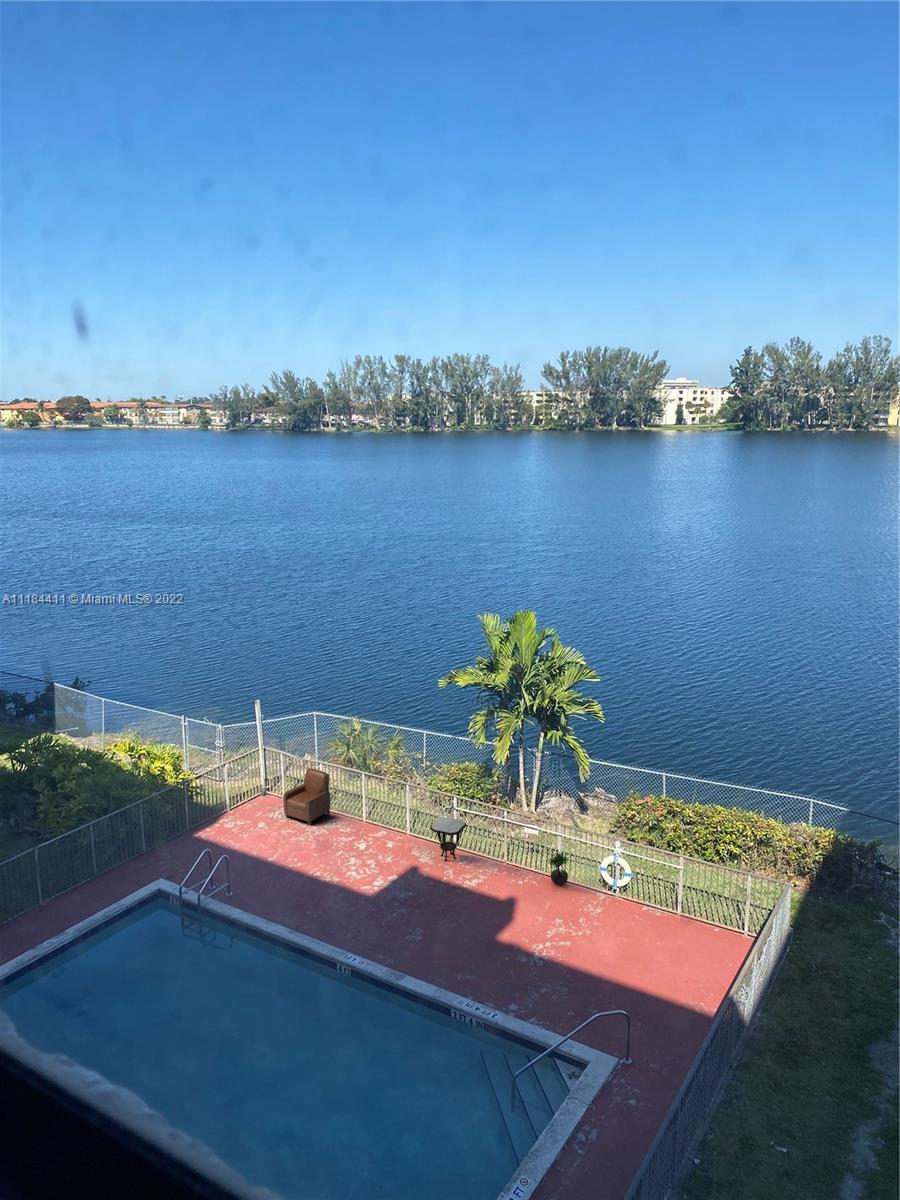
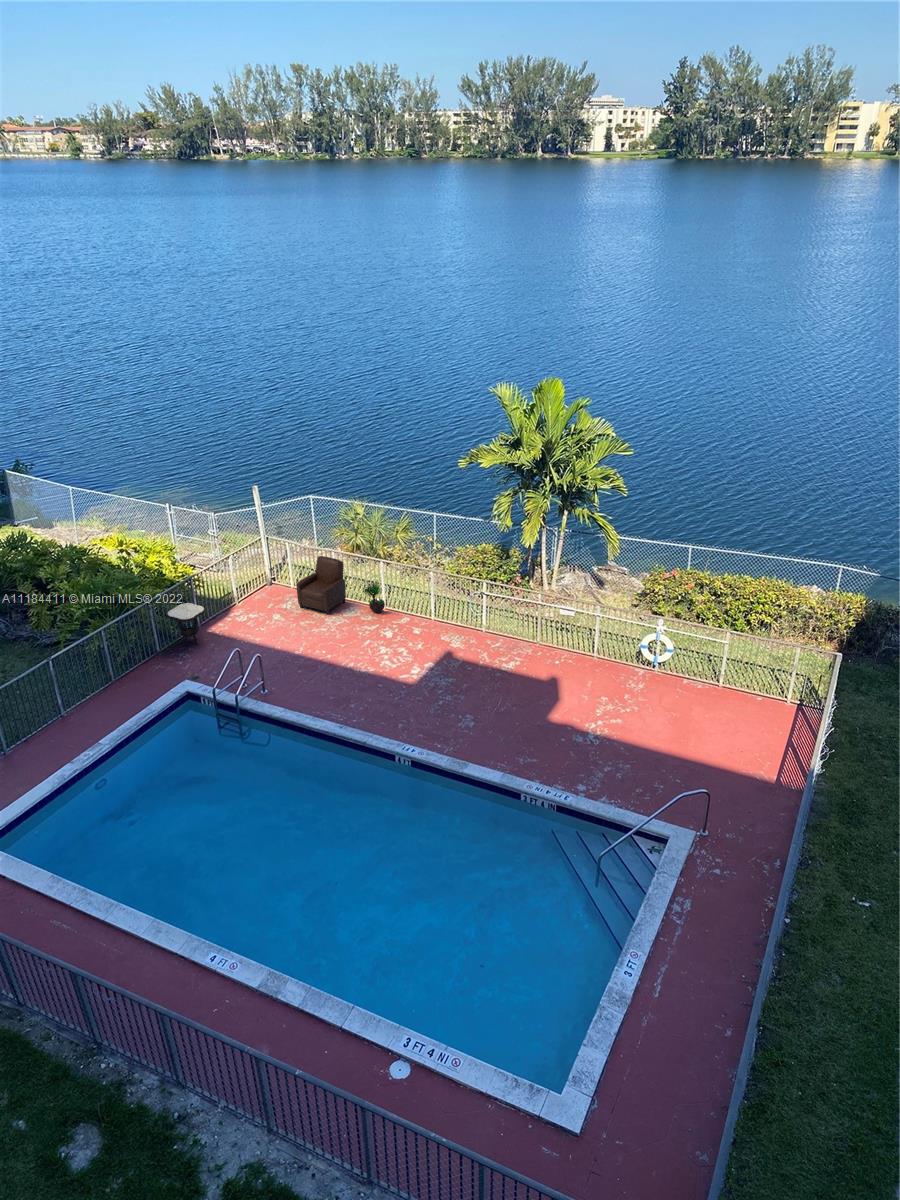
side table: present [430,817,466,861] -> present [166,603,206,647]
potted tree: present [549,852,568,885] -> present [364,583,385,612]

